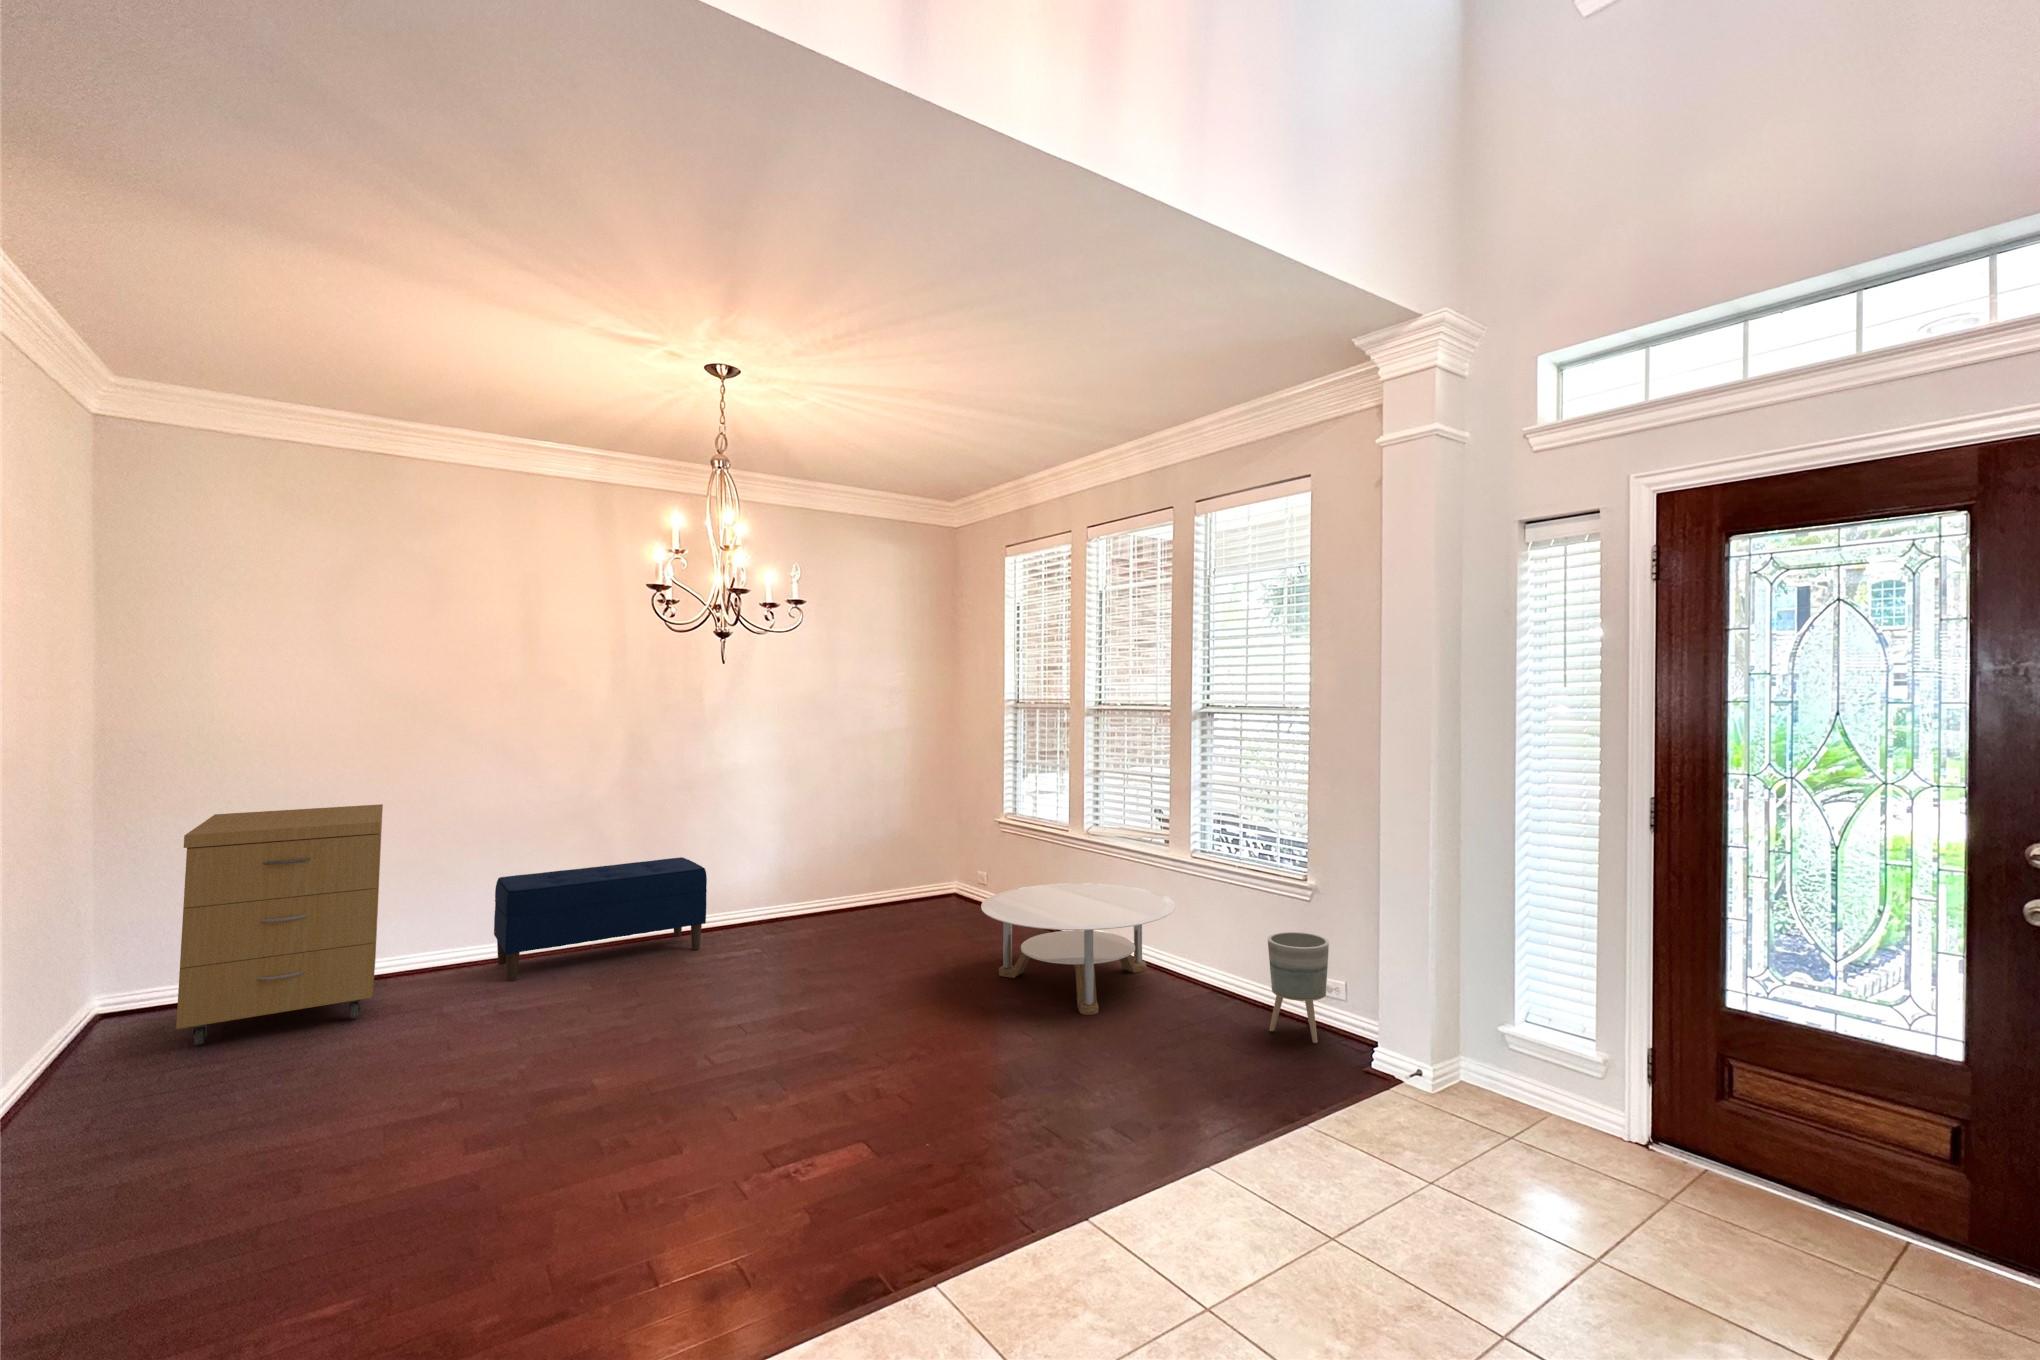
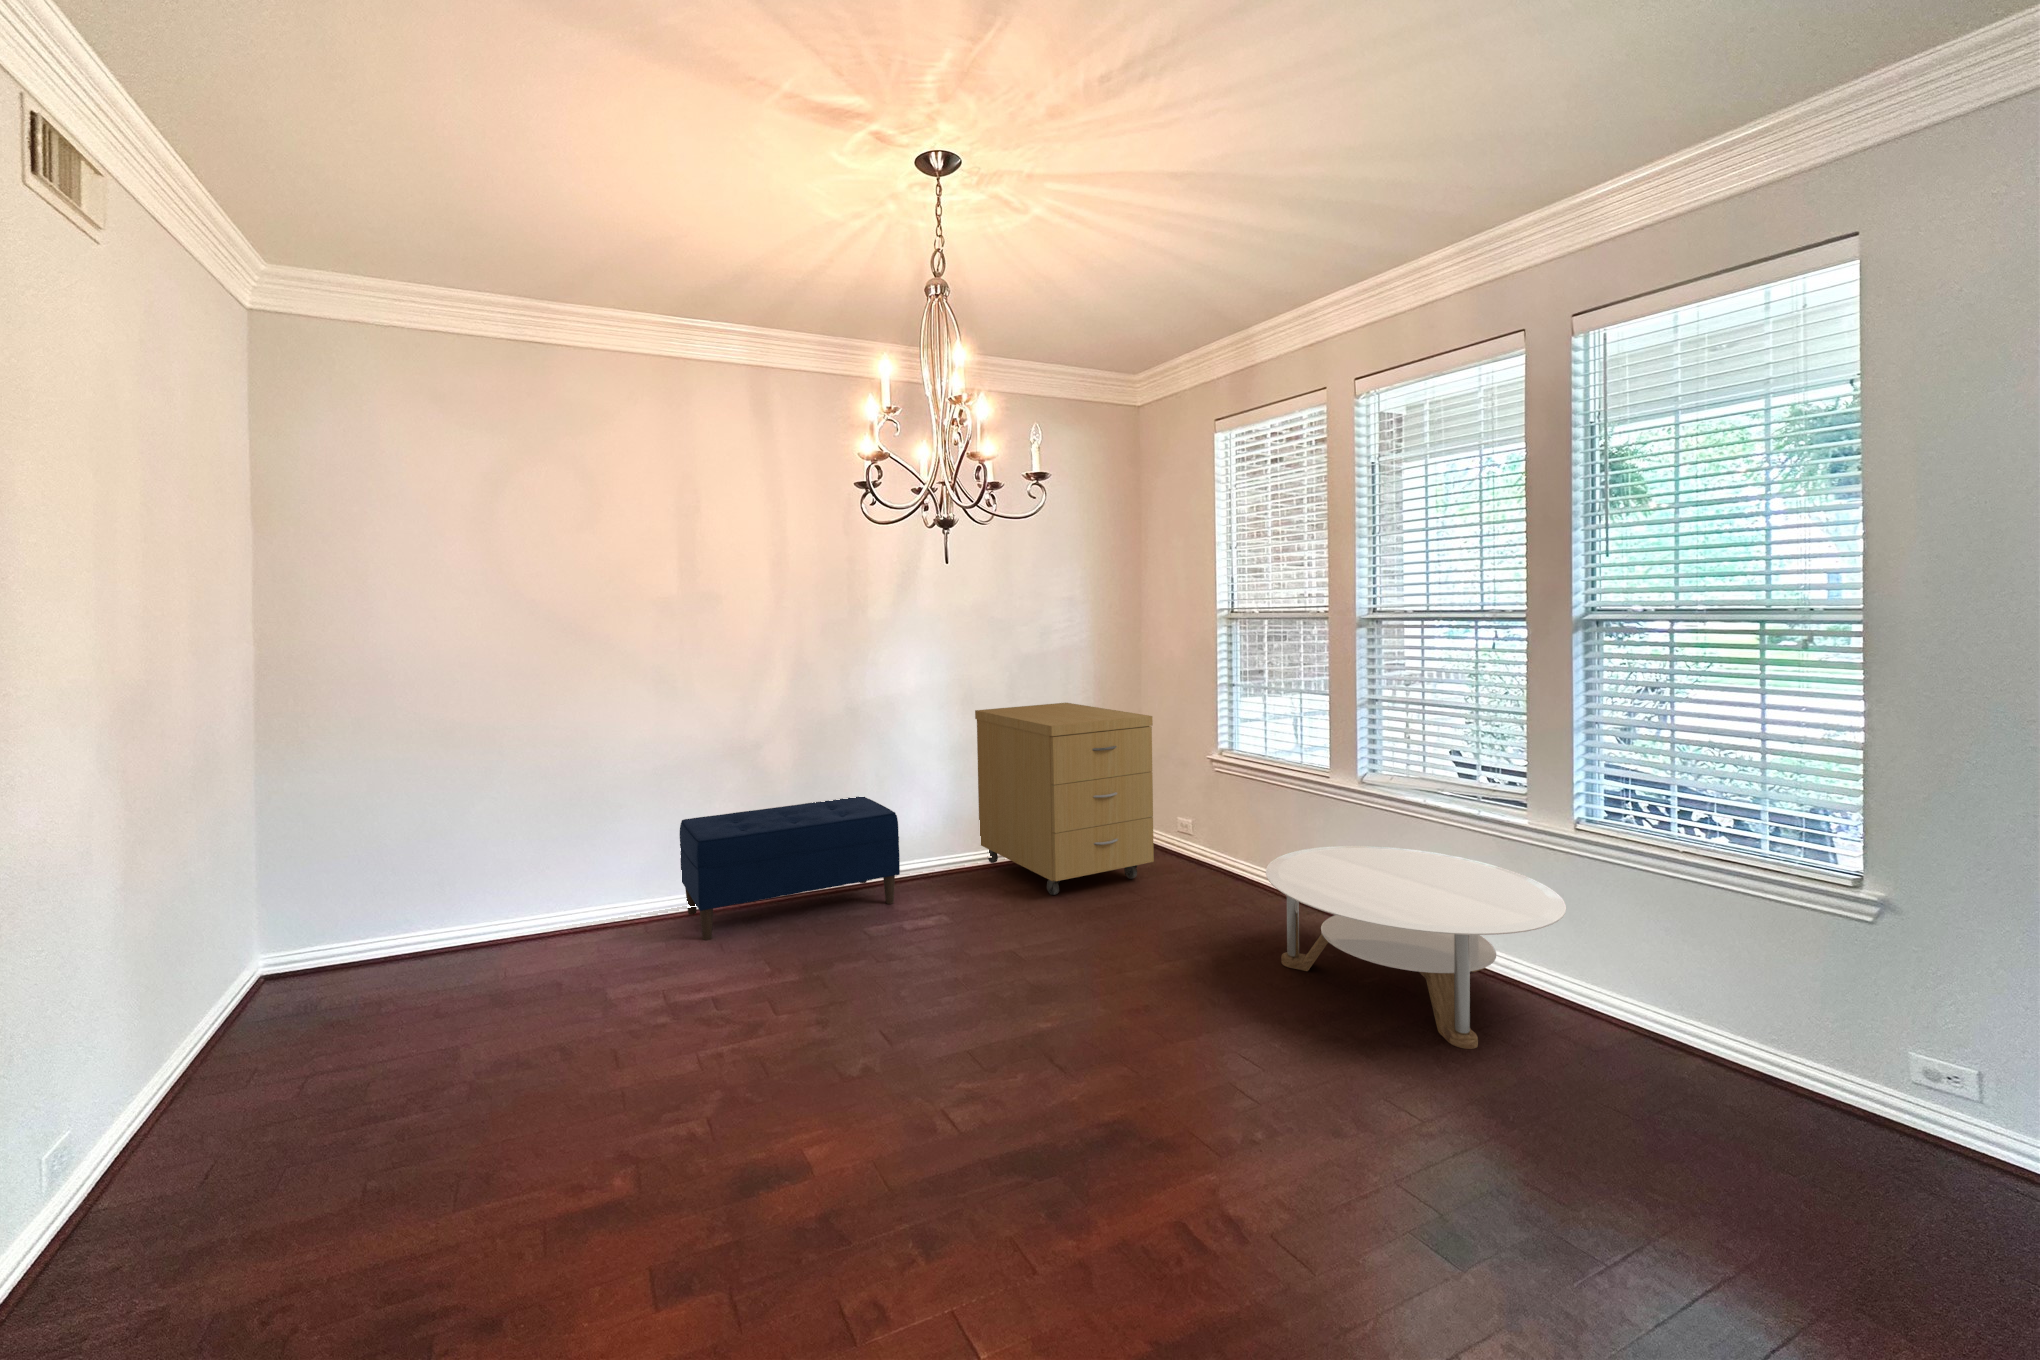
storage cabinet: present [176,804,383,1046] -> present [975,703,1154,895]
planter: present [1268,932,1329,1043] -> none [1796,958,1936,1145]

